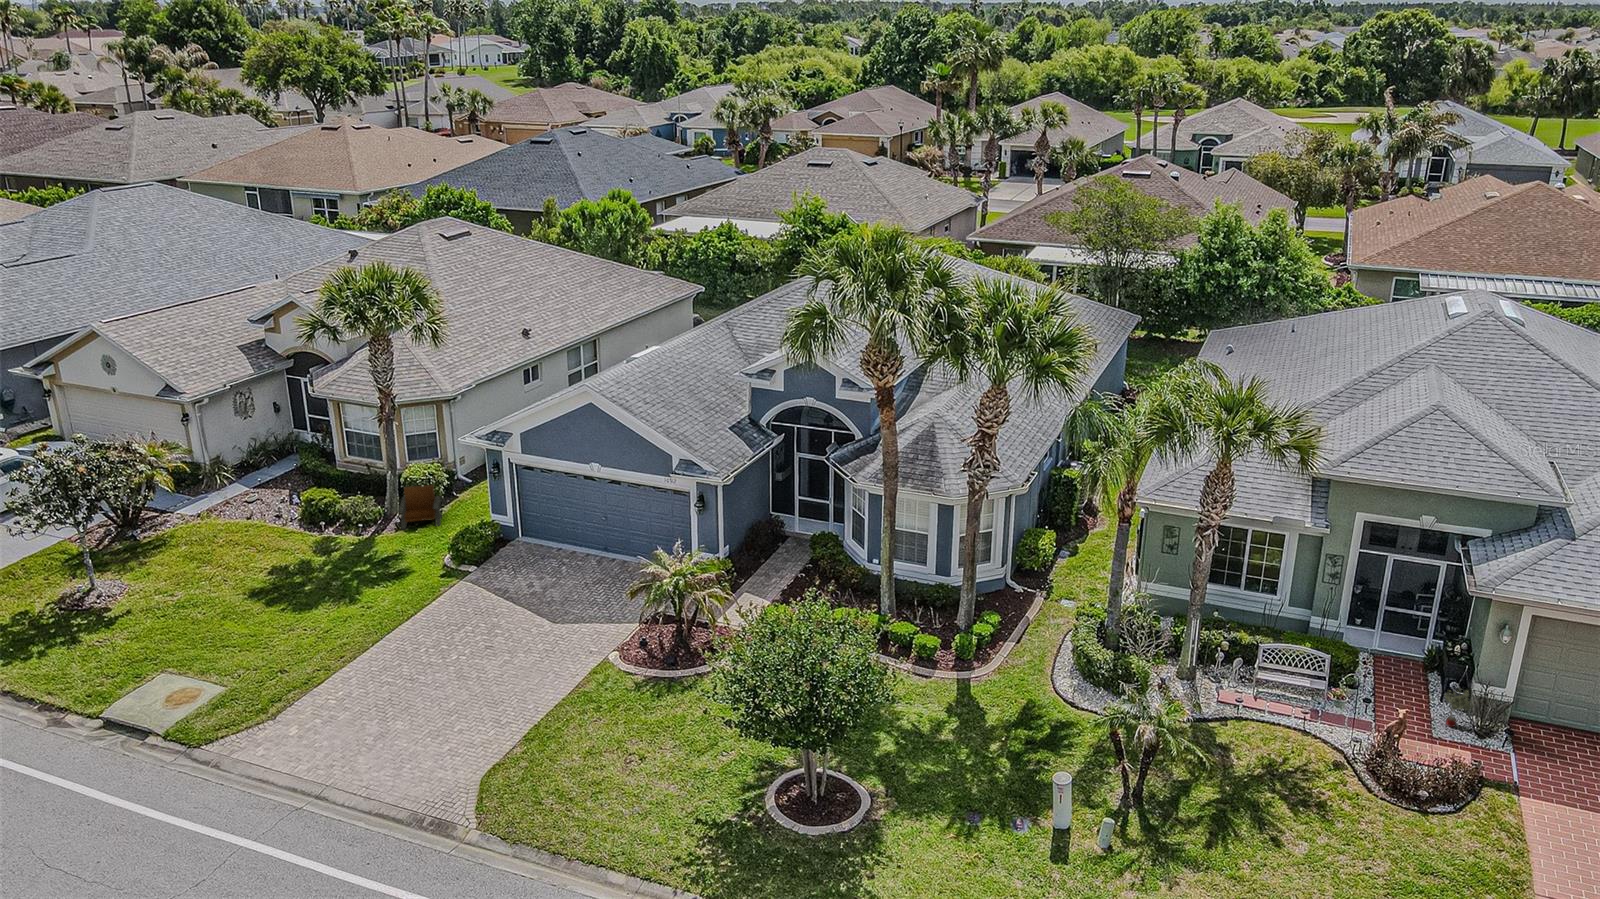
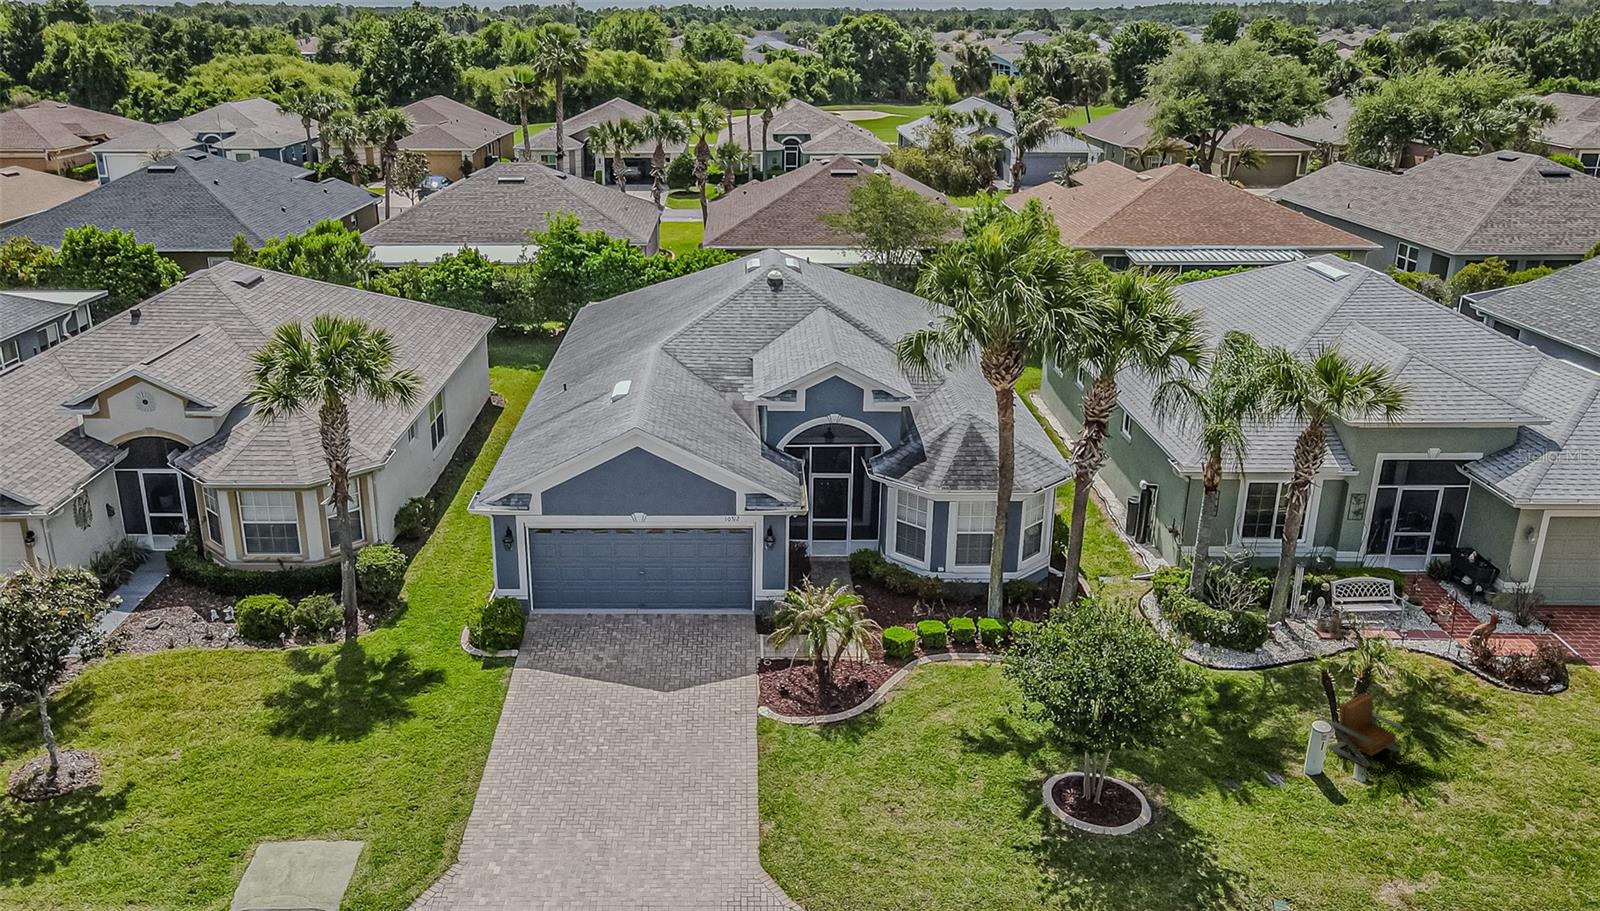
lounge chair: present [399,485,442,529] -> present [1329,693,1402,767]
woven basket: none [1222,679,1256,706] -> present [1316,616,1342,639]

